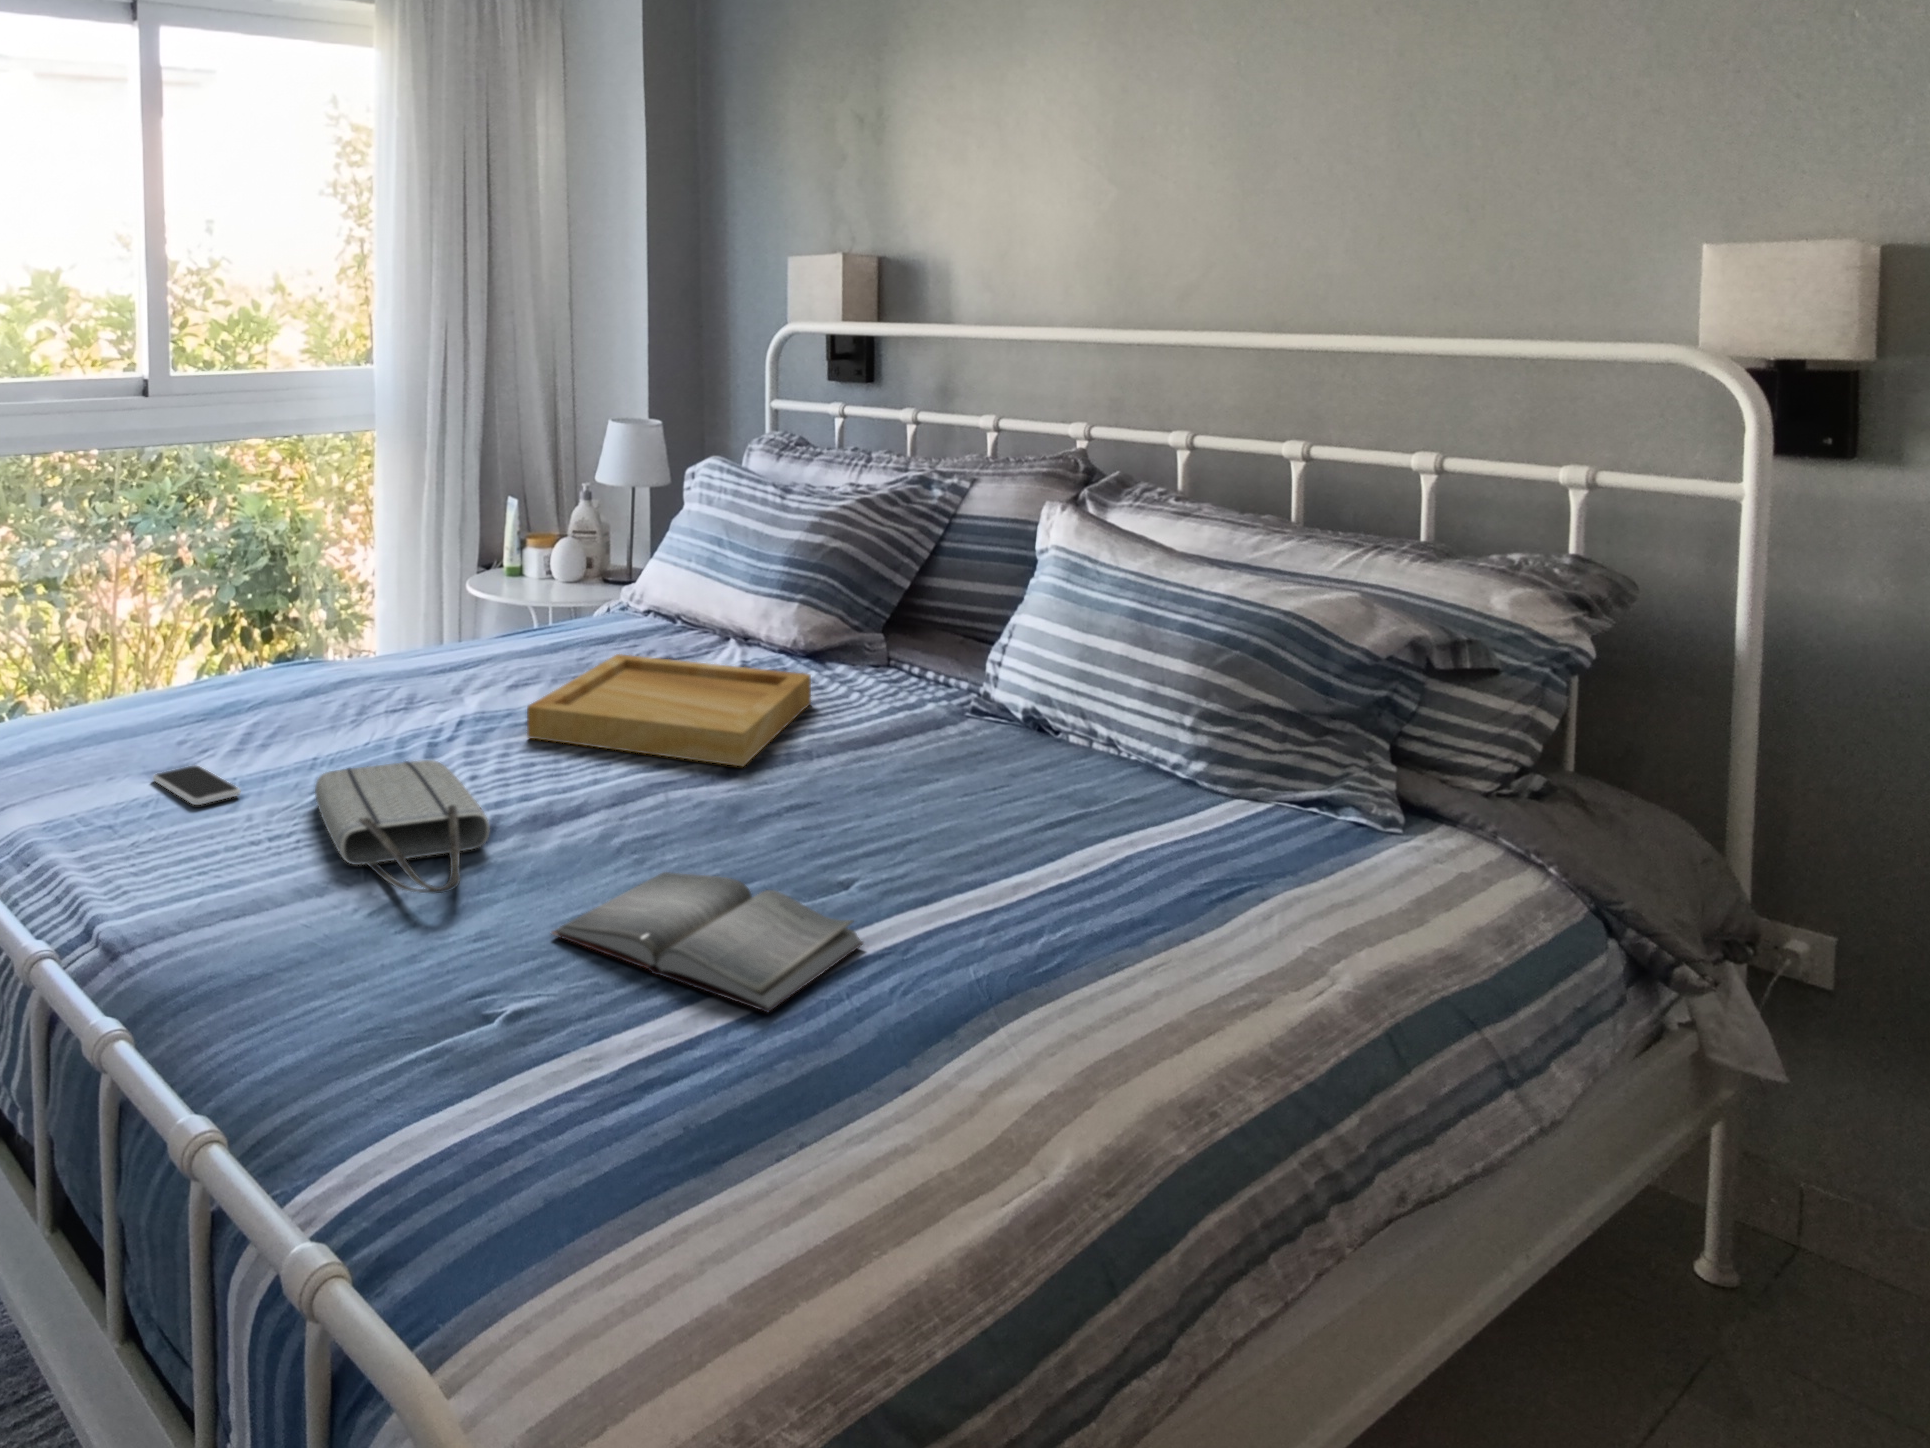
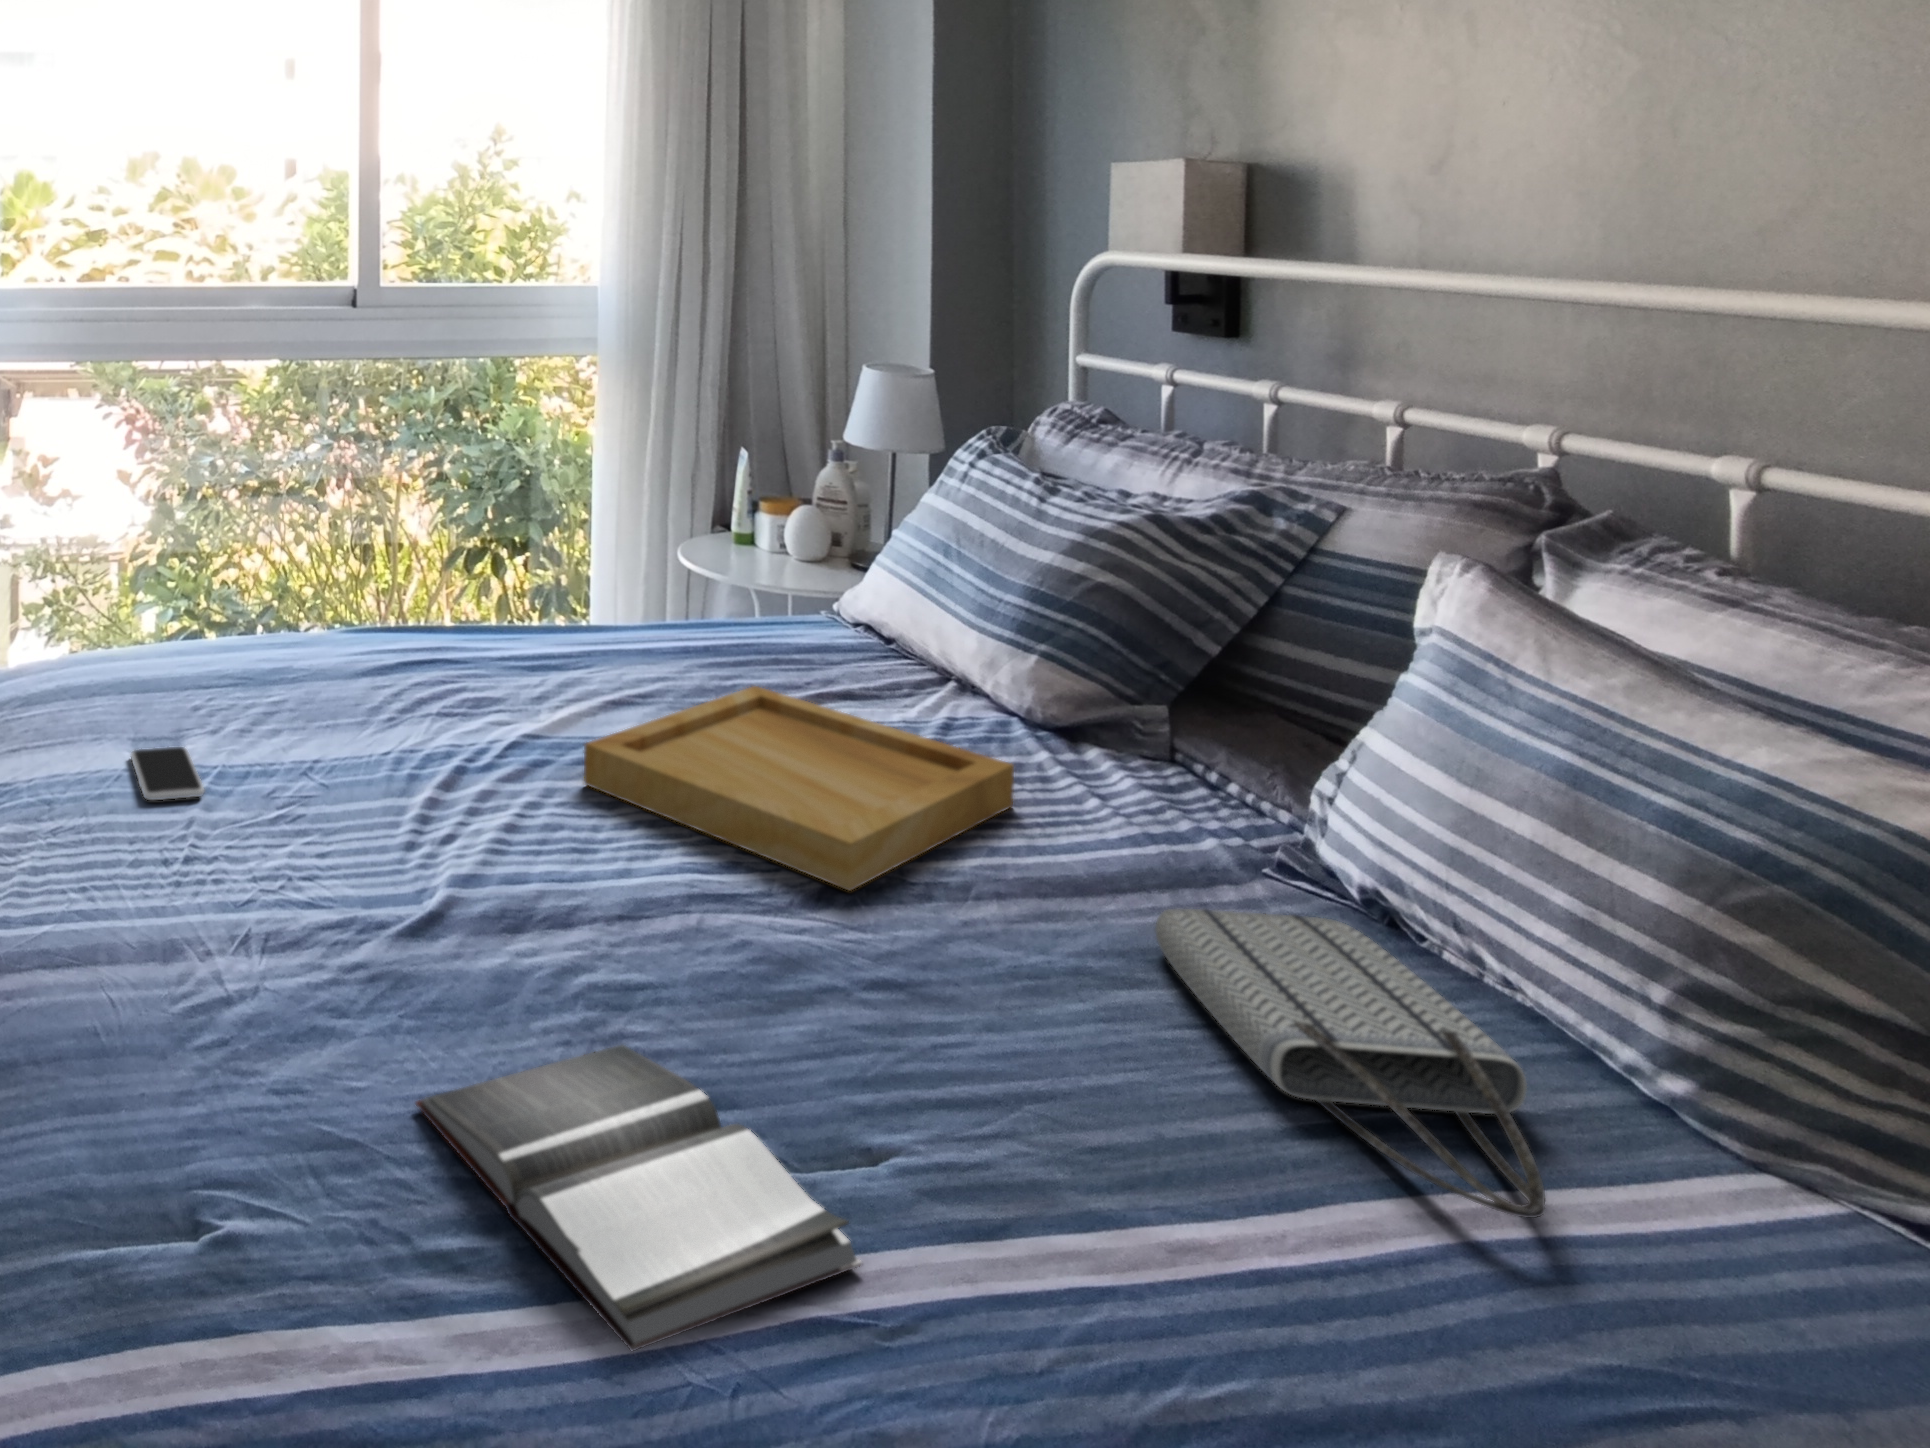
tote bag: present [315,760,490,893] -> present [1155,909,1545,1218]

